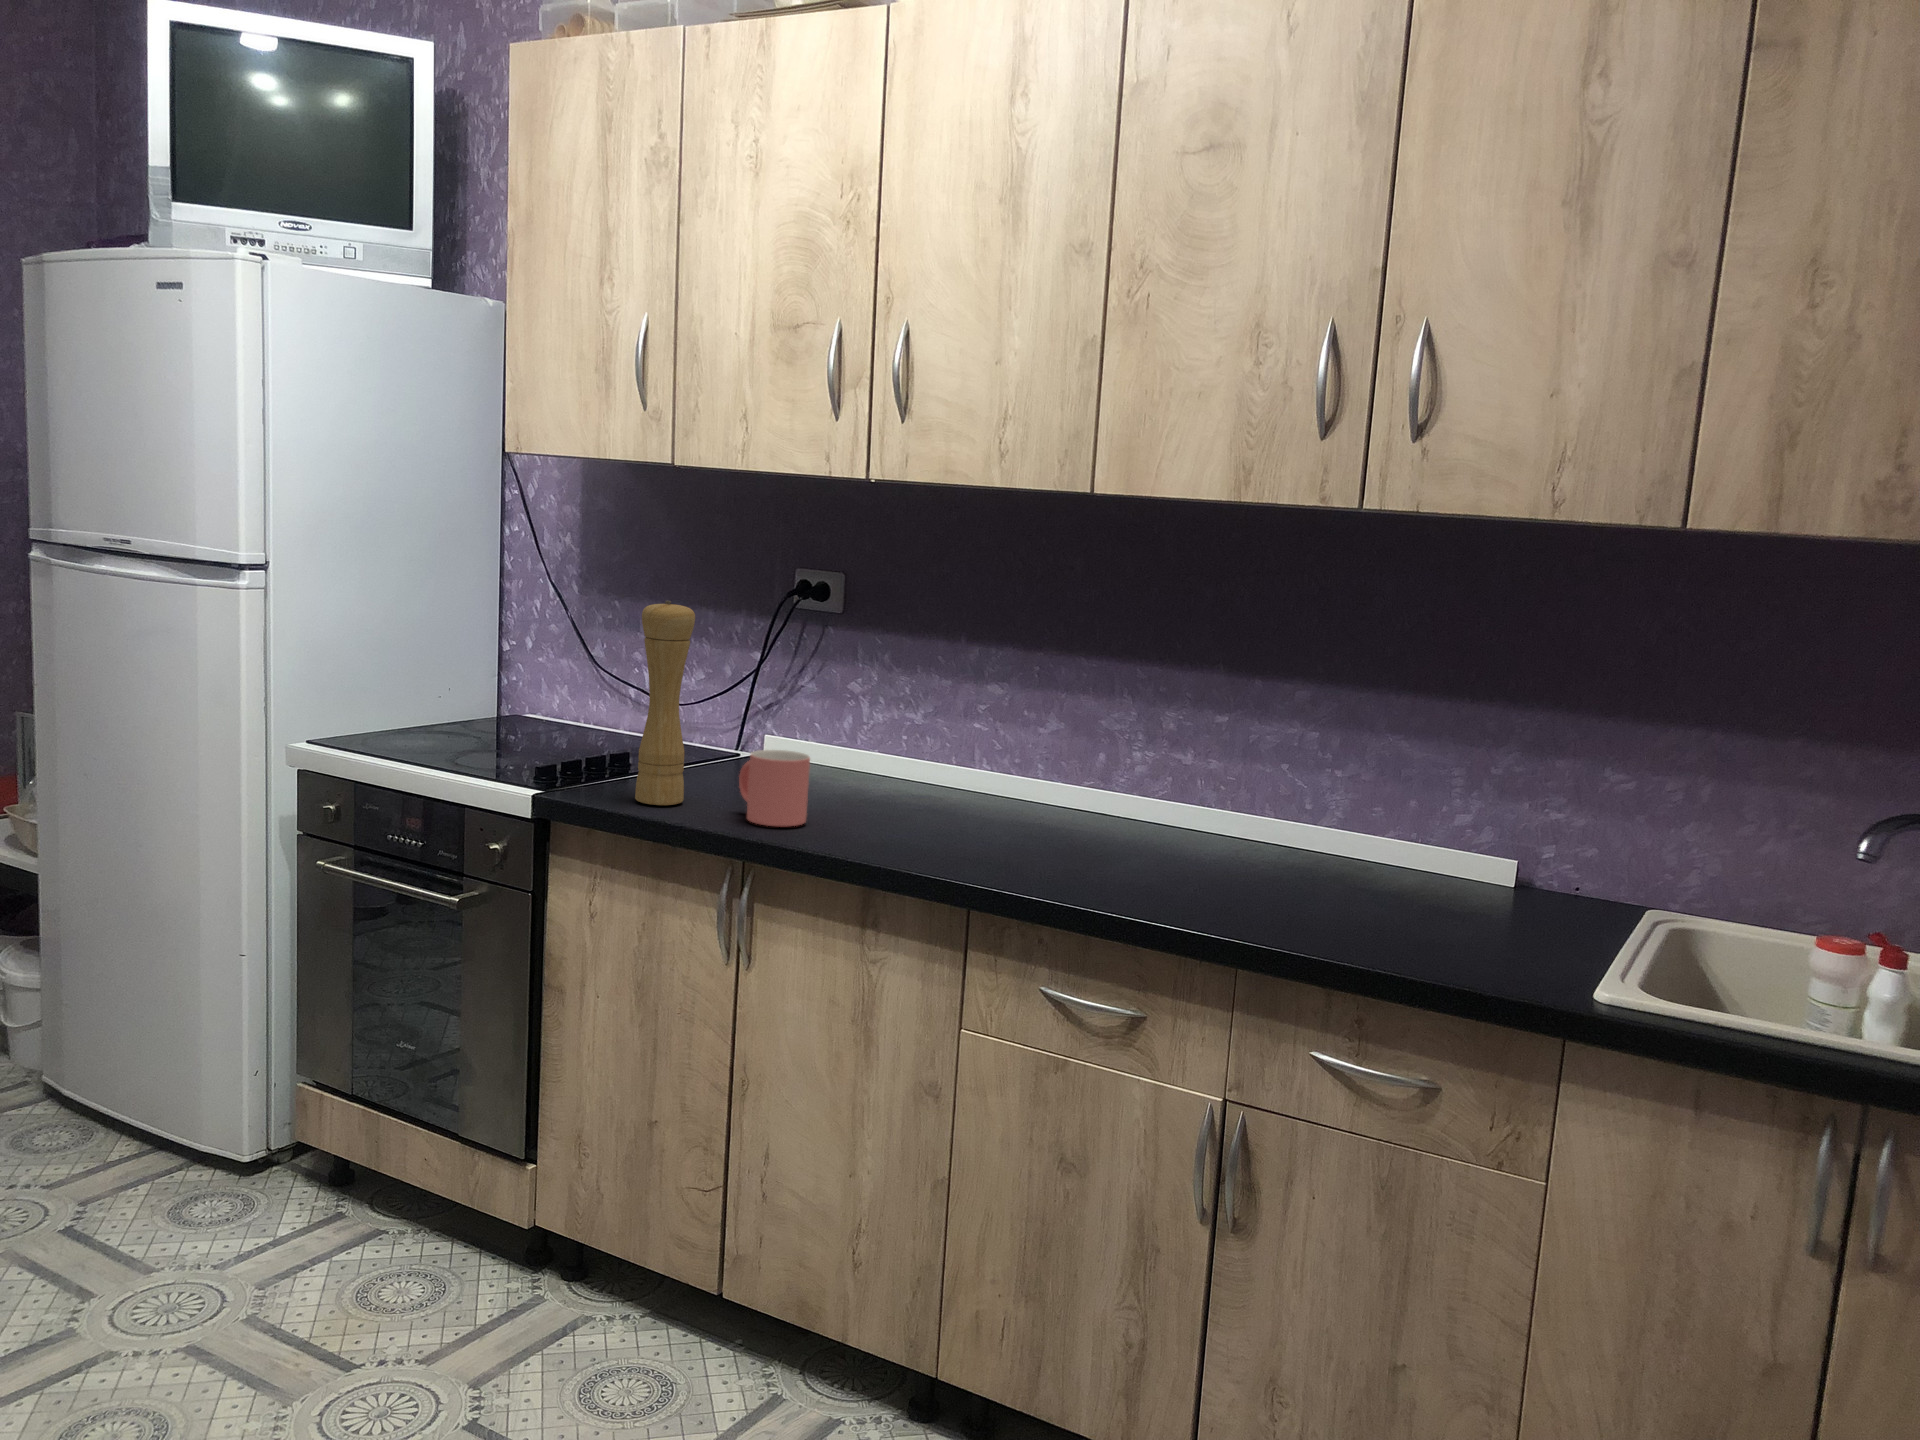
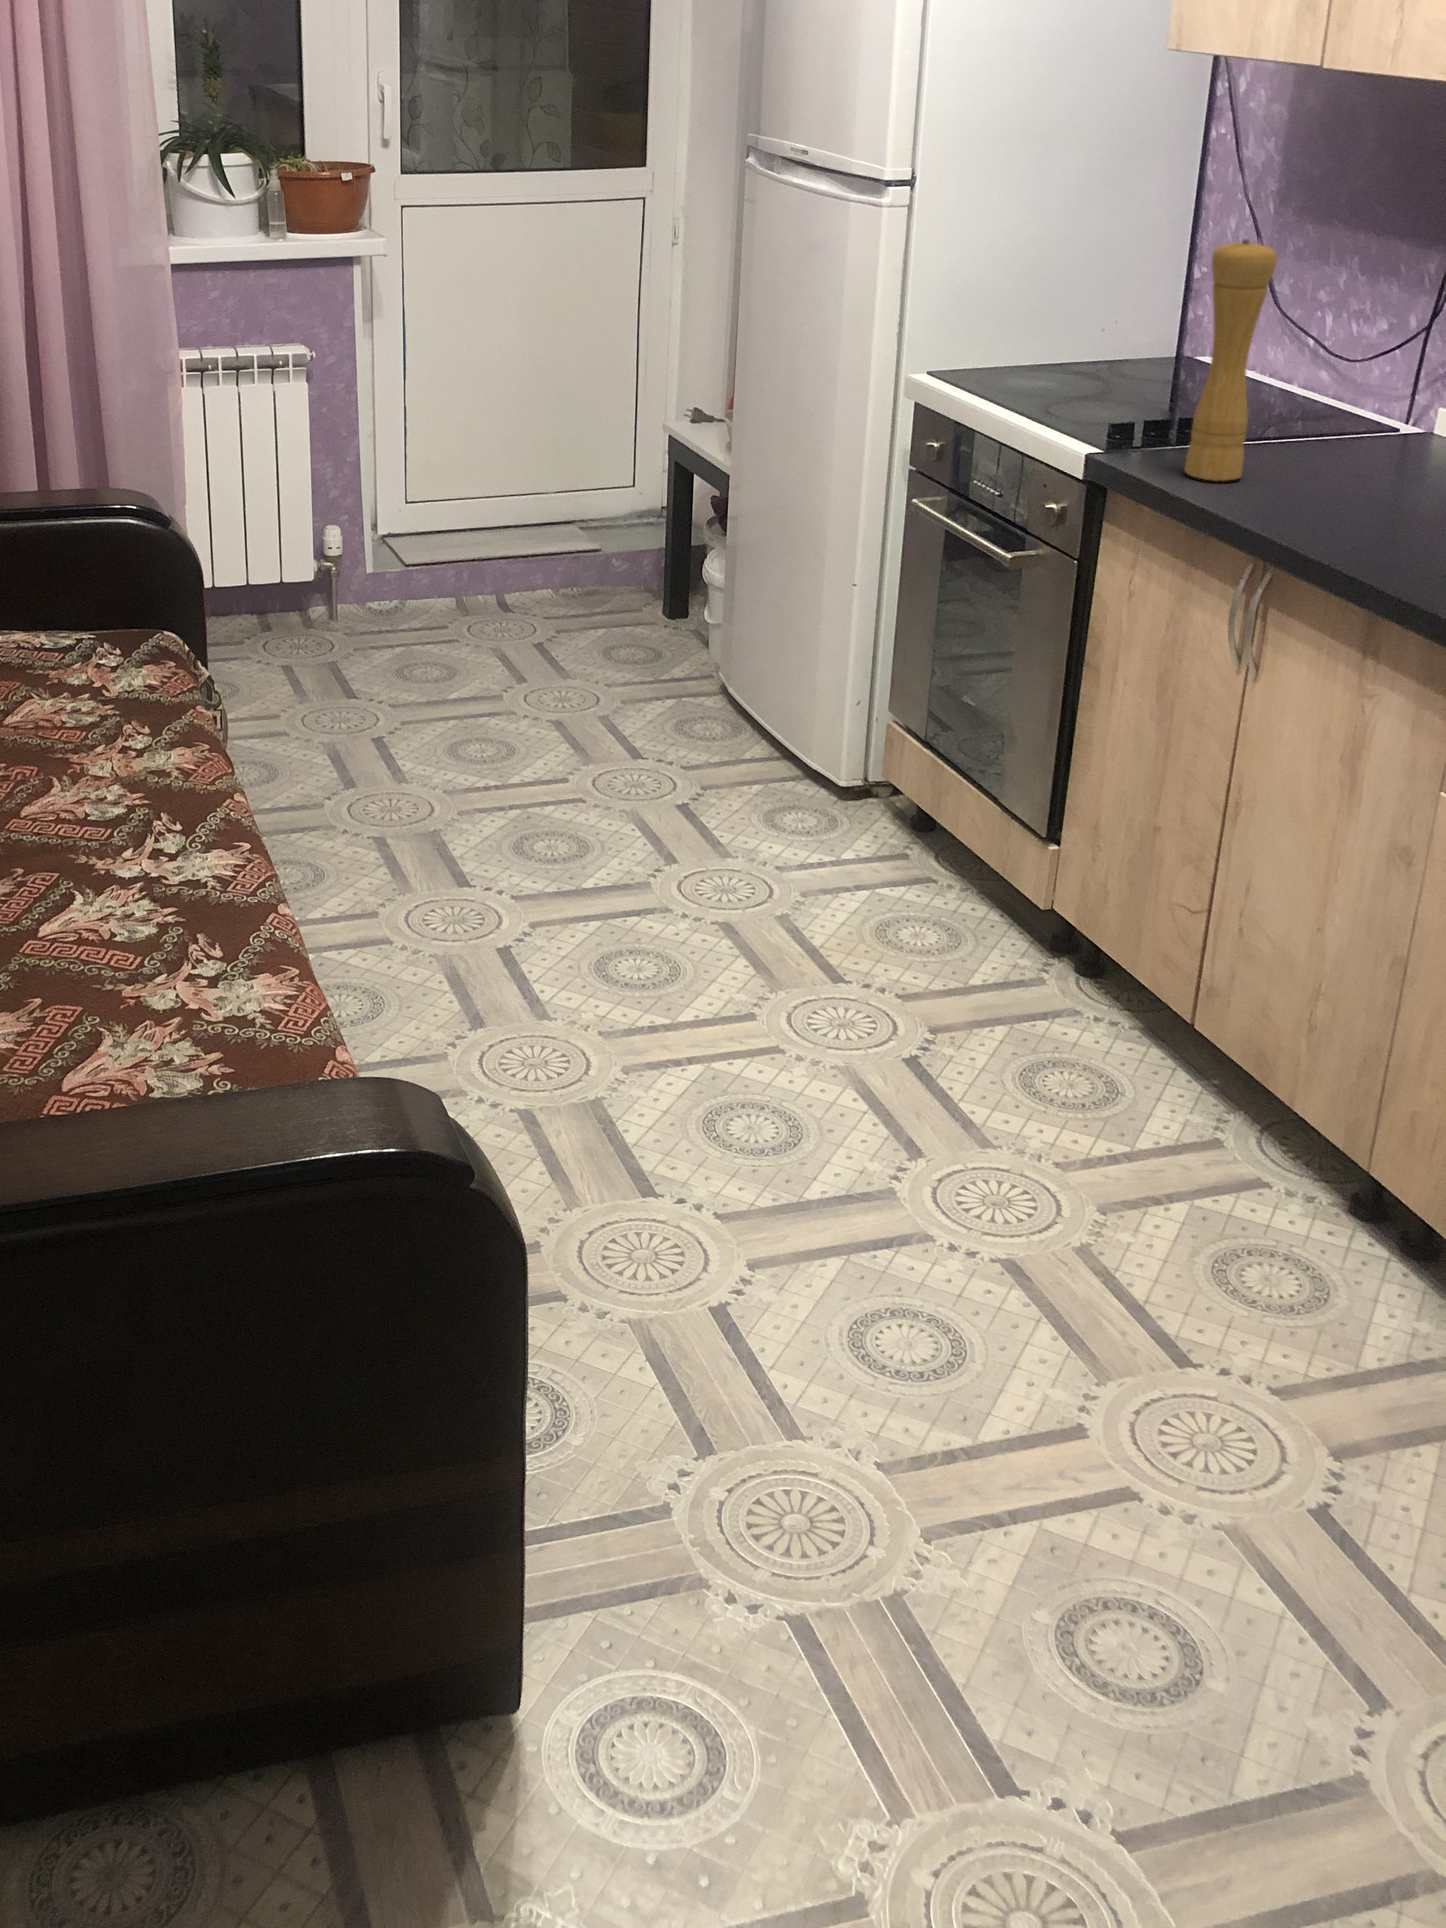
mug: present [739,750,810,826] -> none [1287,427,1376,522]

